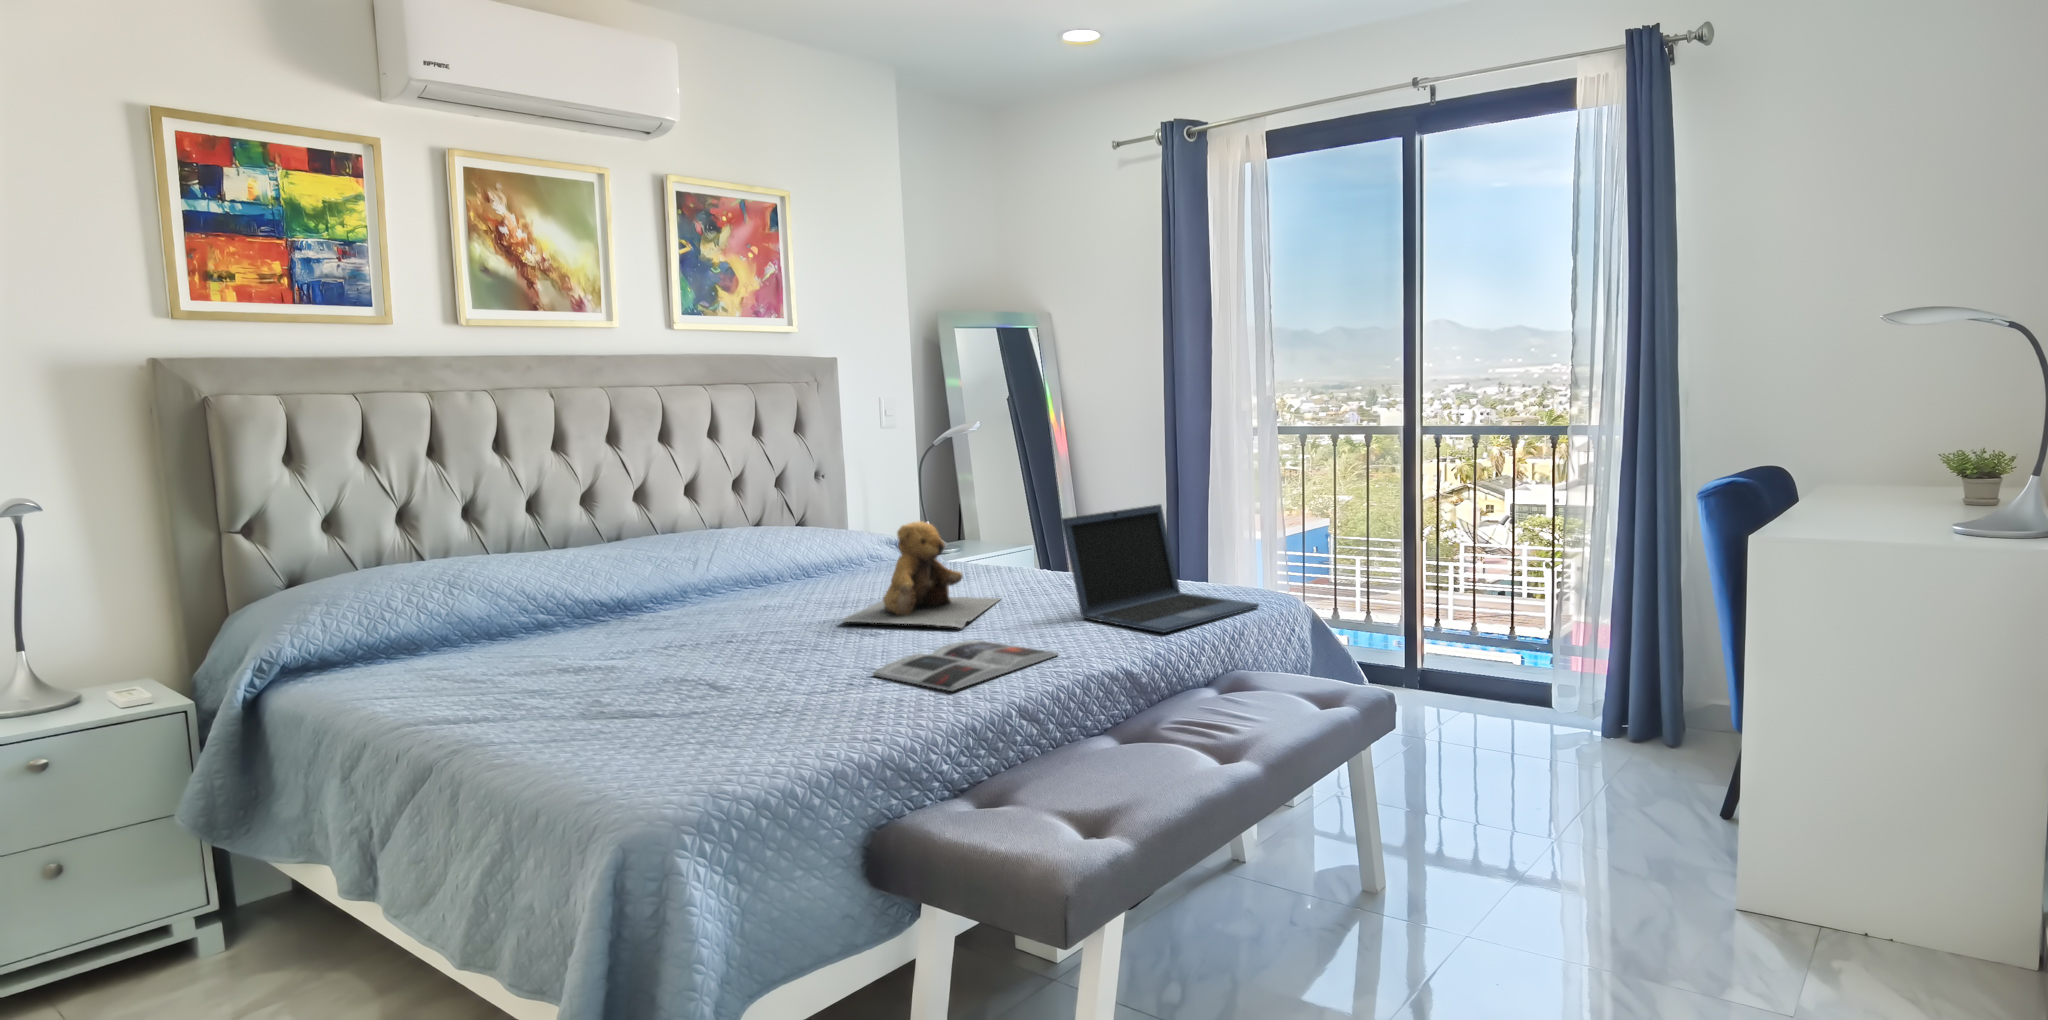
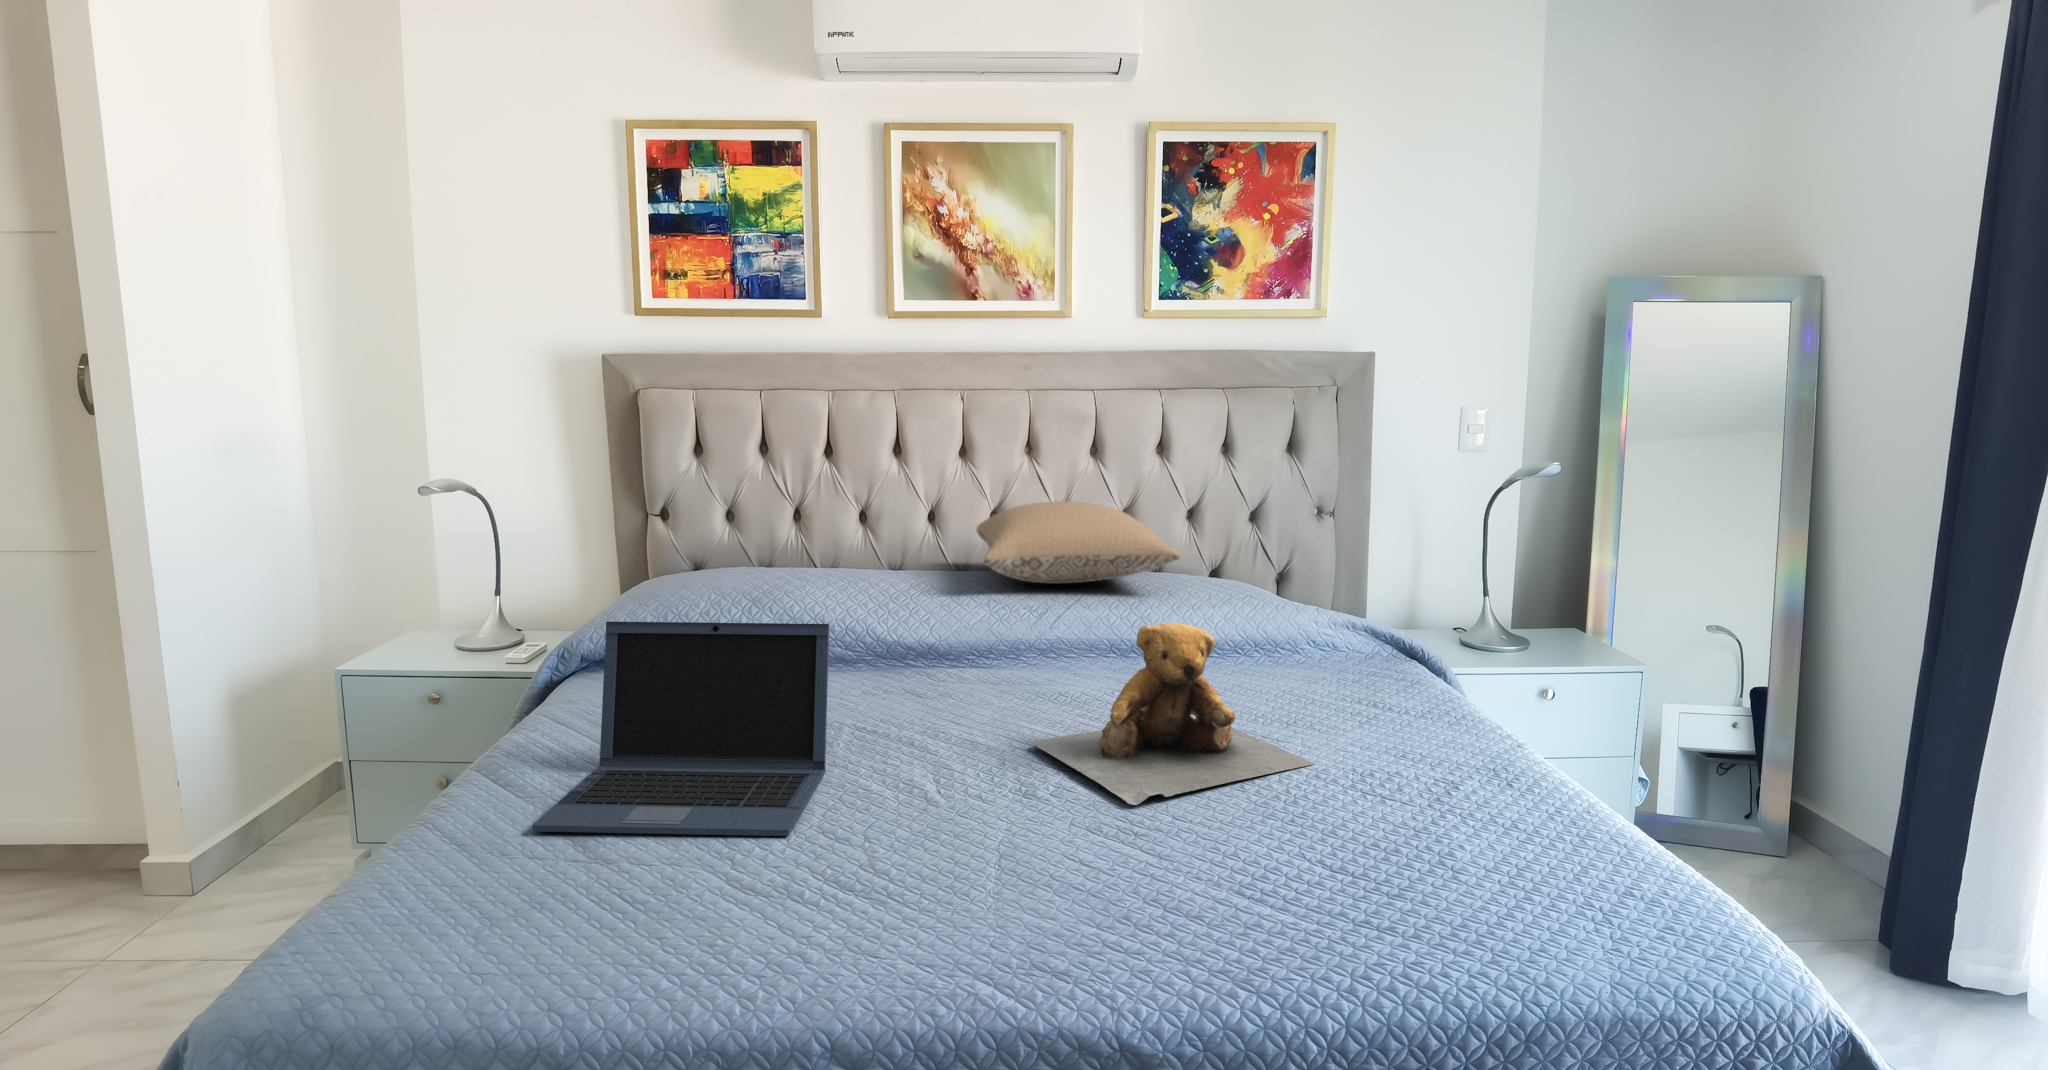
pillow: none [583,477,799,541] -> present [976,501,1181,584]
laptop: present [1062,504,1259,633] -> present [532,621,829,836]
magazine: present [873,640,1058,691] -> none [855,834,1134,926]

